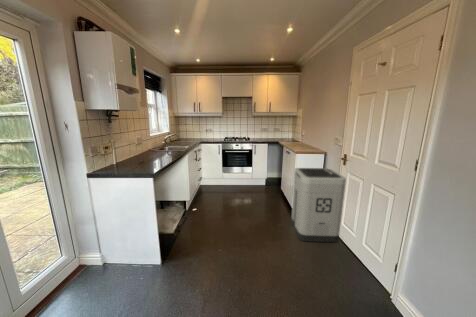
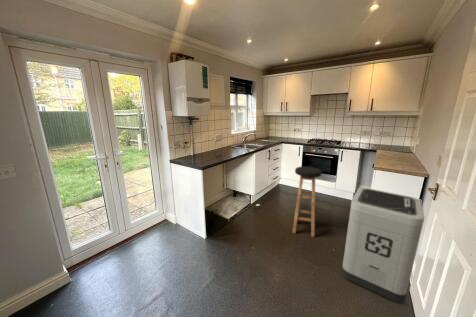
bar stool: none [239,159,262,223] -> present [293,166,322,237]

